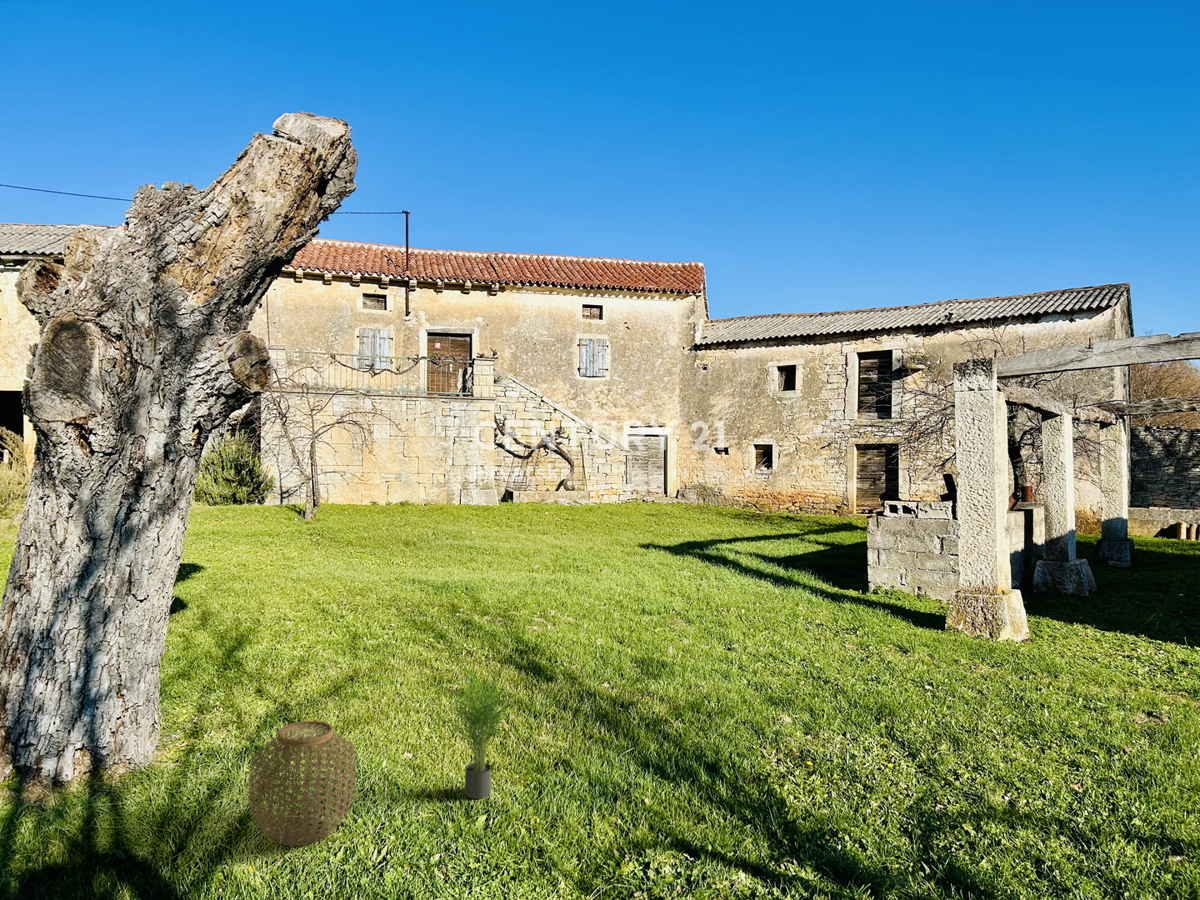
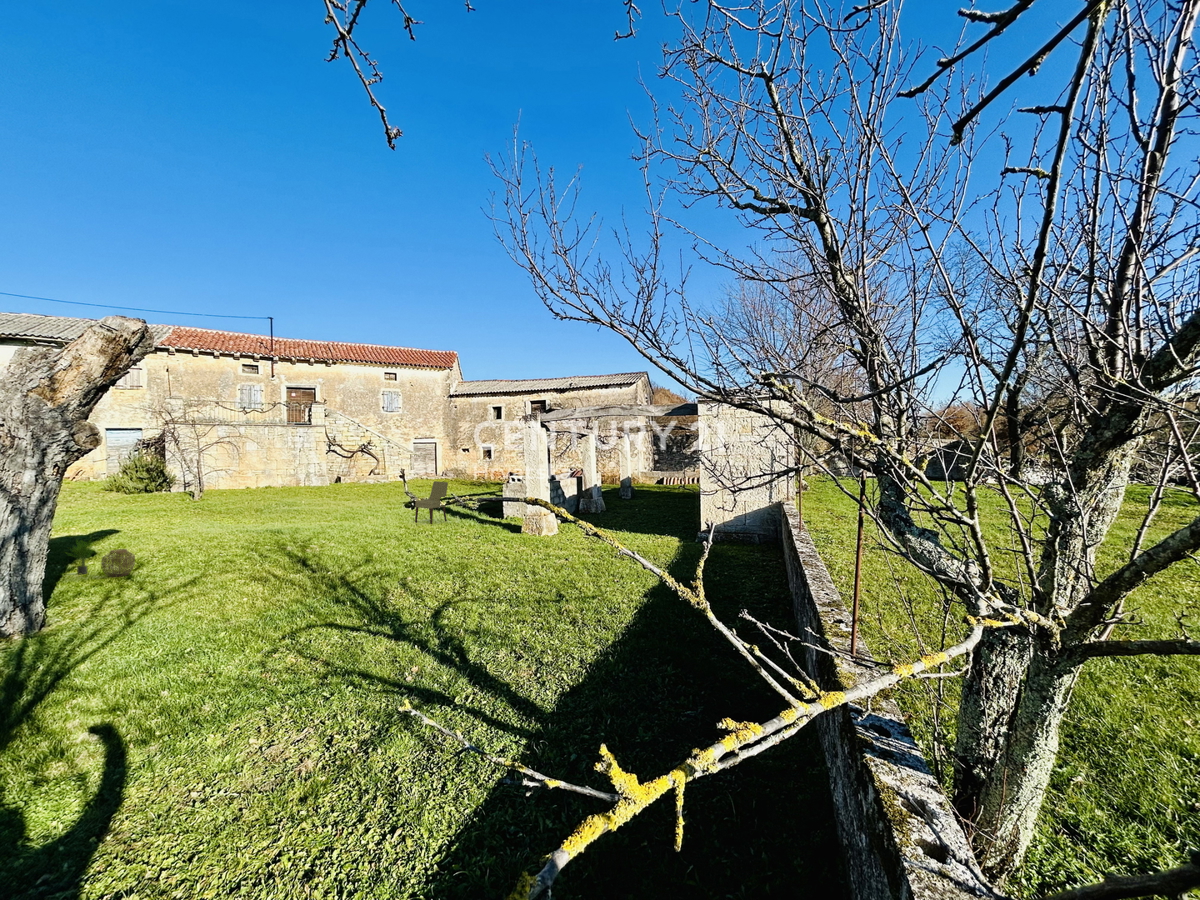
chair: none [859,499,931,612] -> present [415,481,448,524]
potted plant: present [440,673,513,799] -> present [73,542,92,574]

